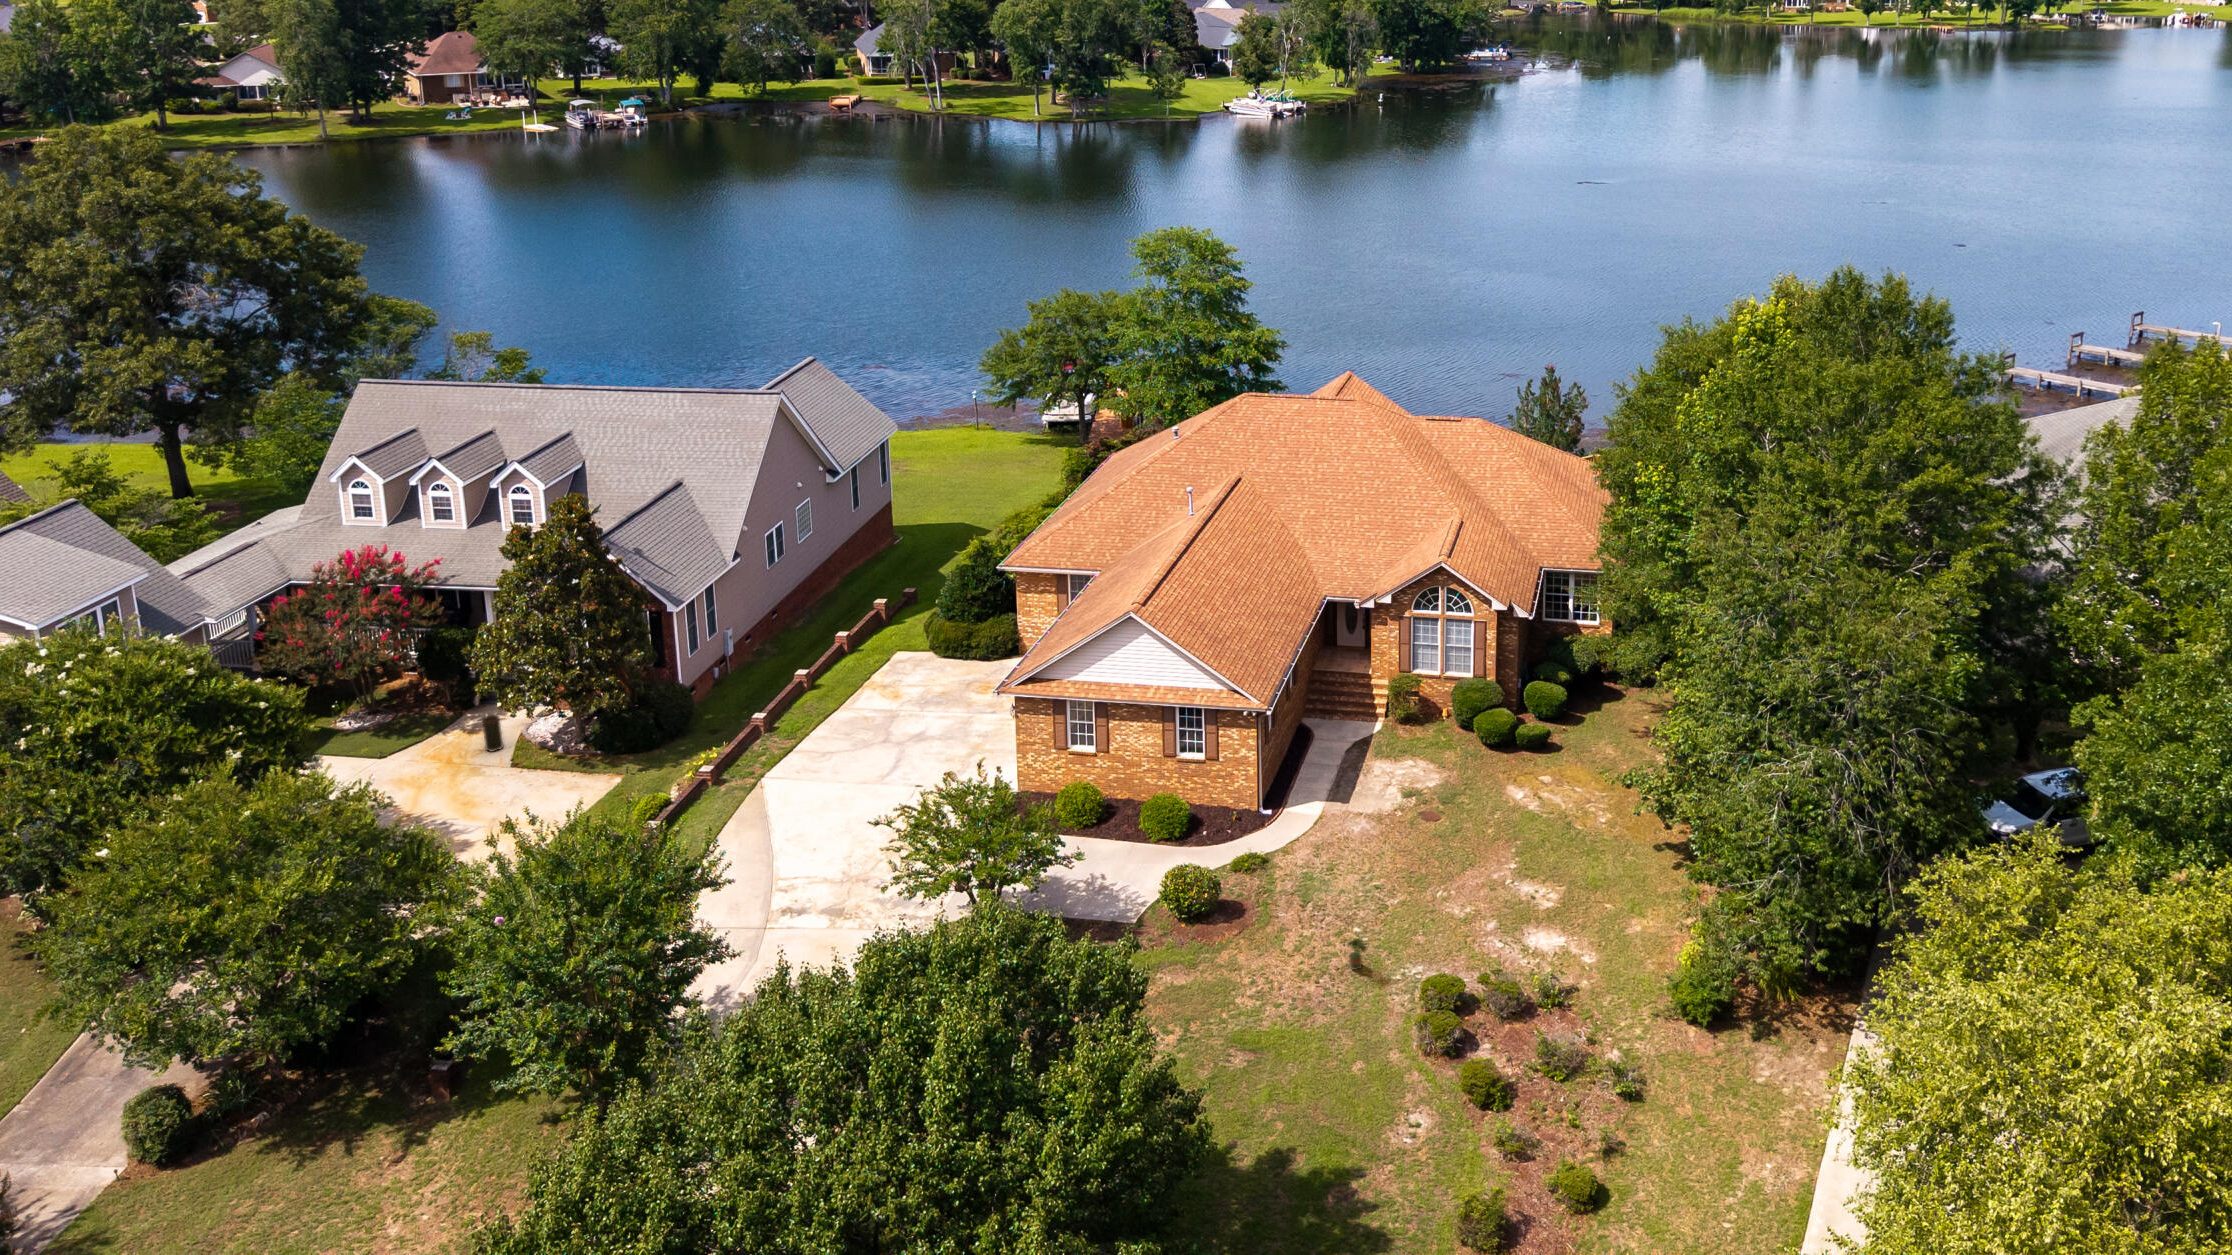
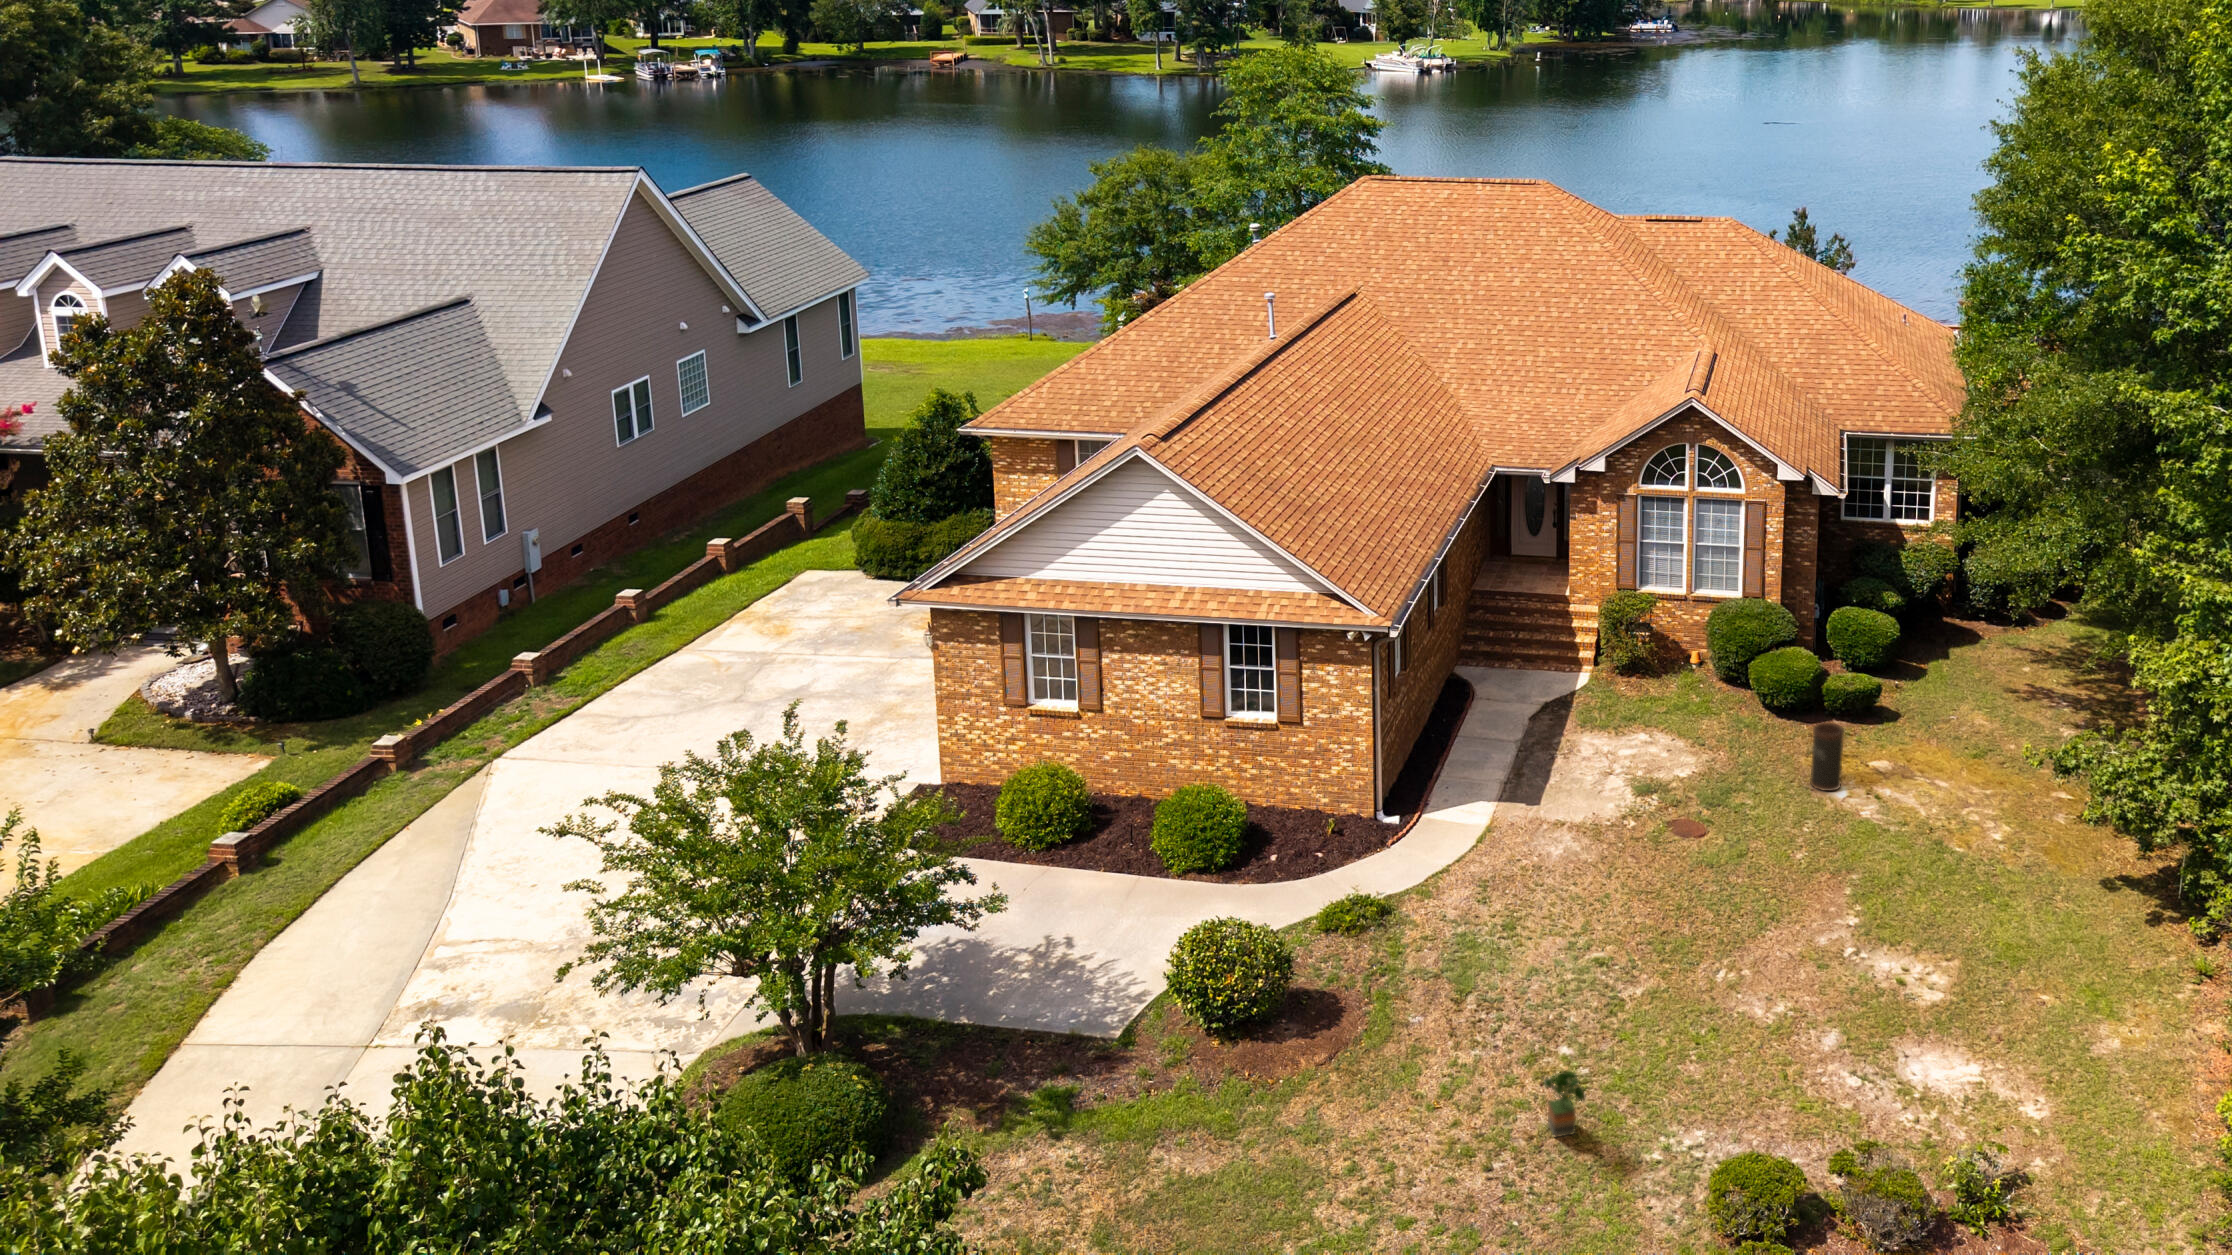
trash can: present [482,715,503,751] -> present [1810,723,1844,791]

